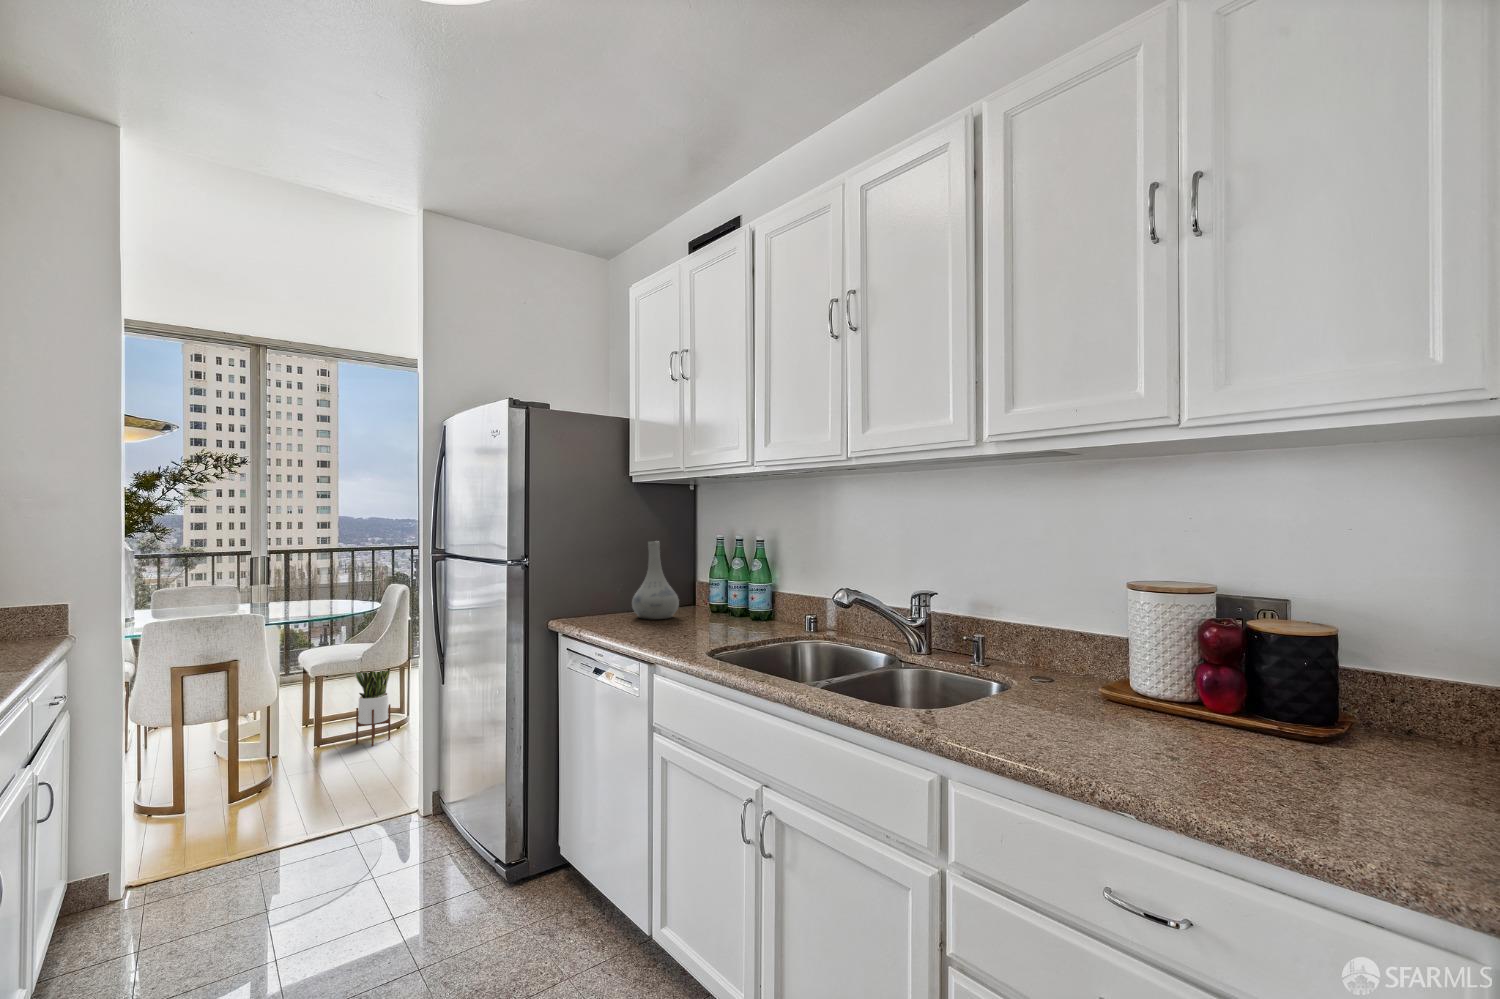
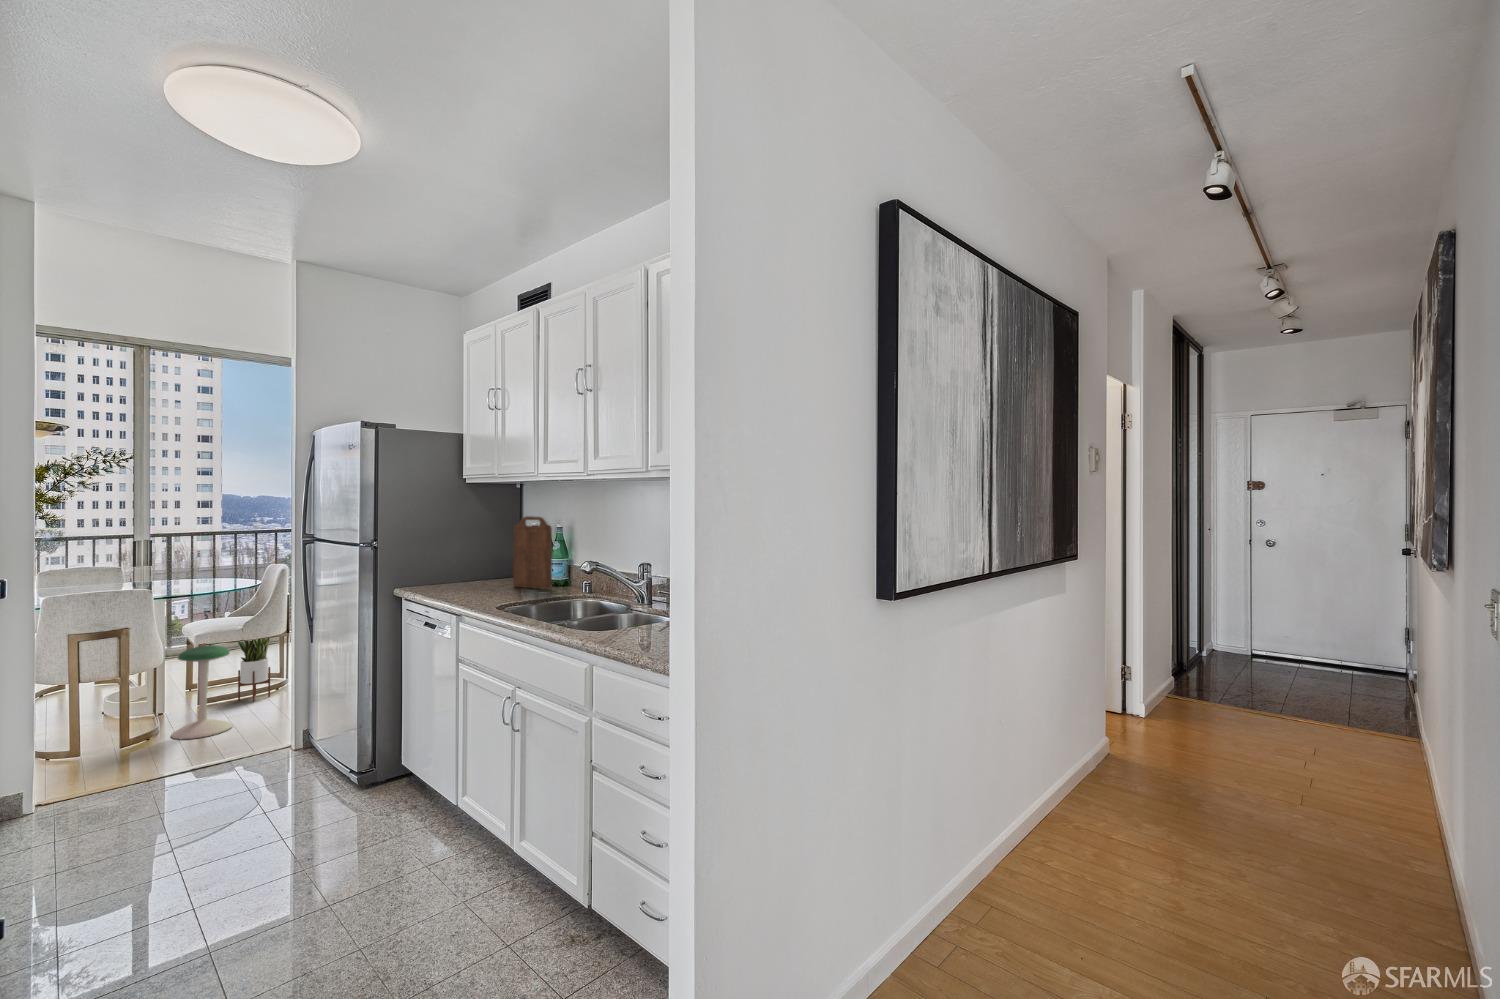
cutting board: none [699,524,751,622] -> present [513,516,552,589]
vase: present [632,542,679,619] -> none [461,529,499,587]
stool: none [284,681,351,796] -> present [172,645,233,739]

